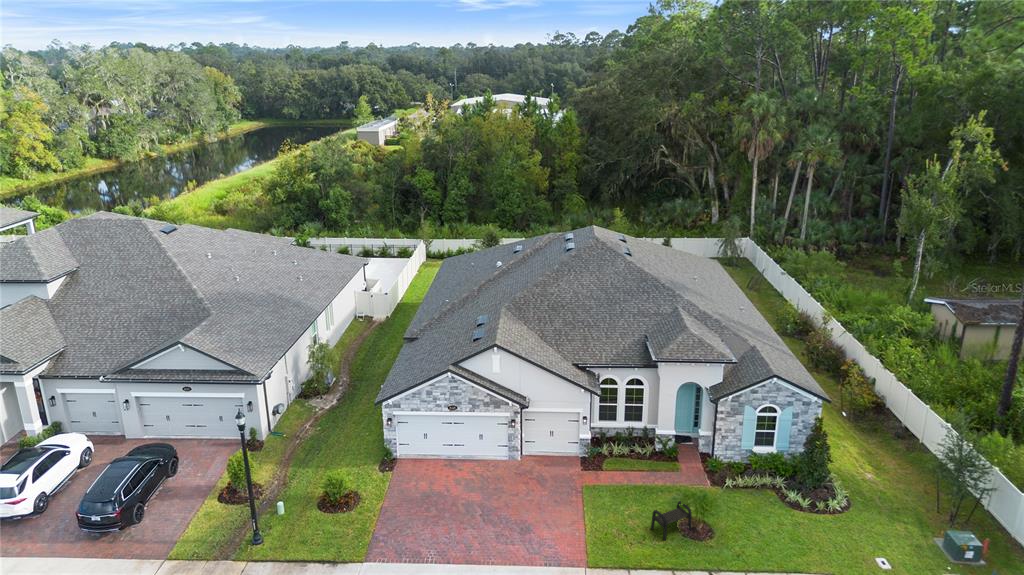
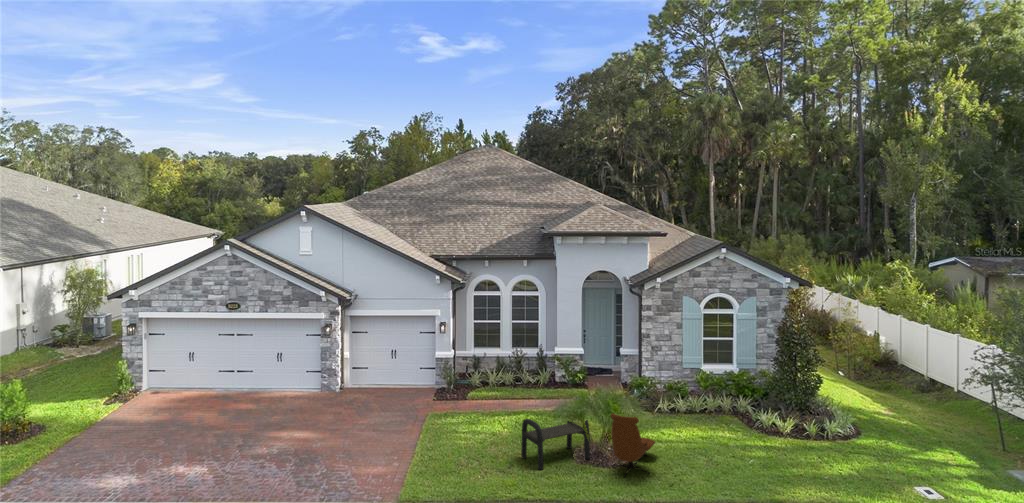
lounge chair: none [705,517,730,549] -> present [611,414,655,477]

